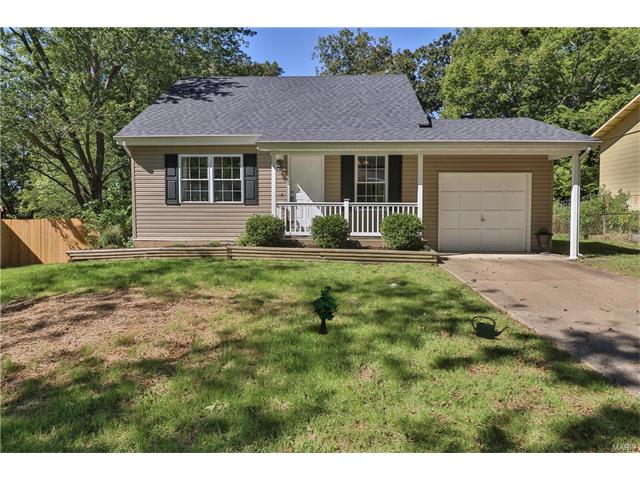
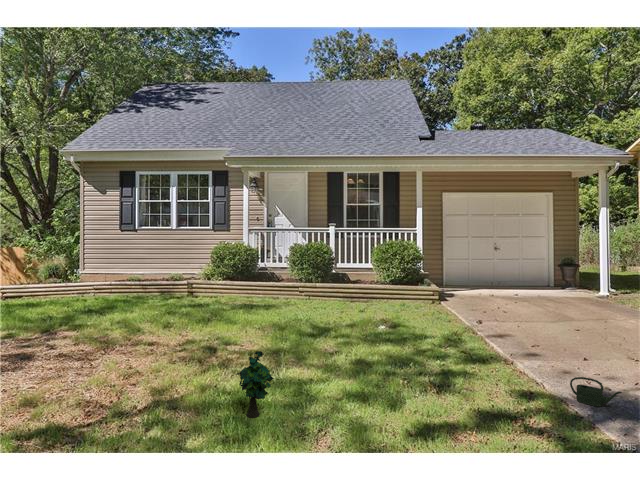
watering can: present [471,316,509,339] -> present [570,377,622,407]

